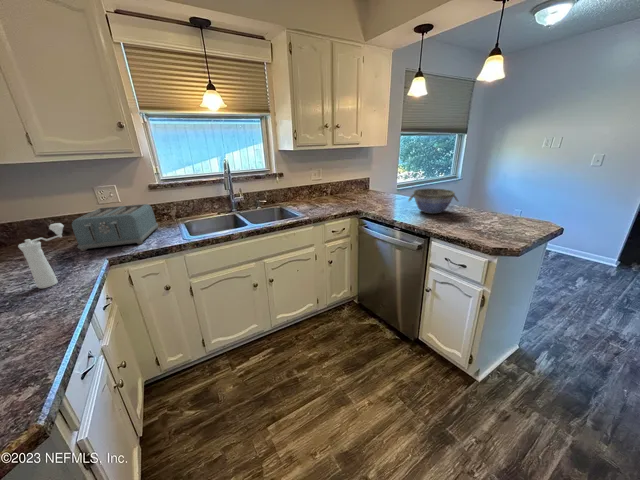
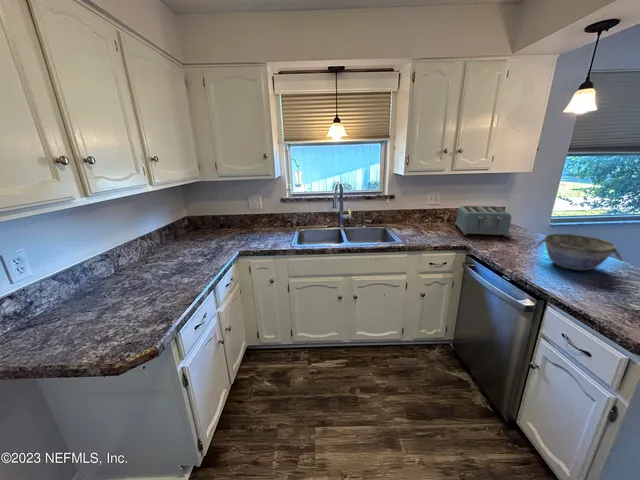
toaster: present [72,204,158,251] -> present [456,206,511,237]
pepper mill: present [18,223,64,288] -> none [192,224,217,265]

